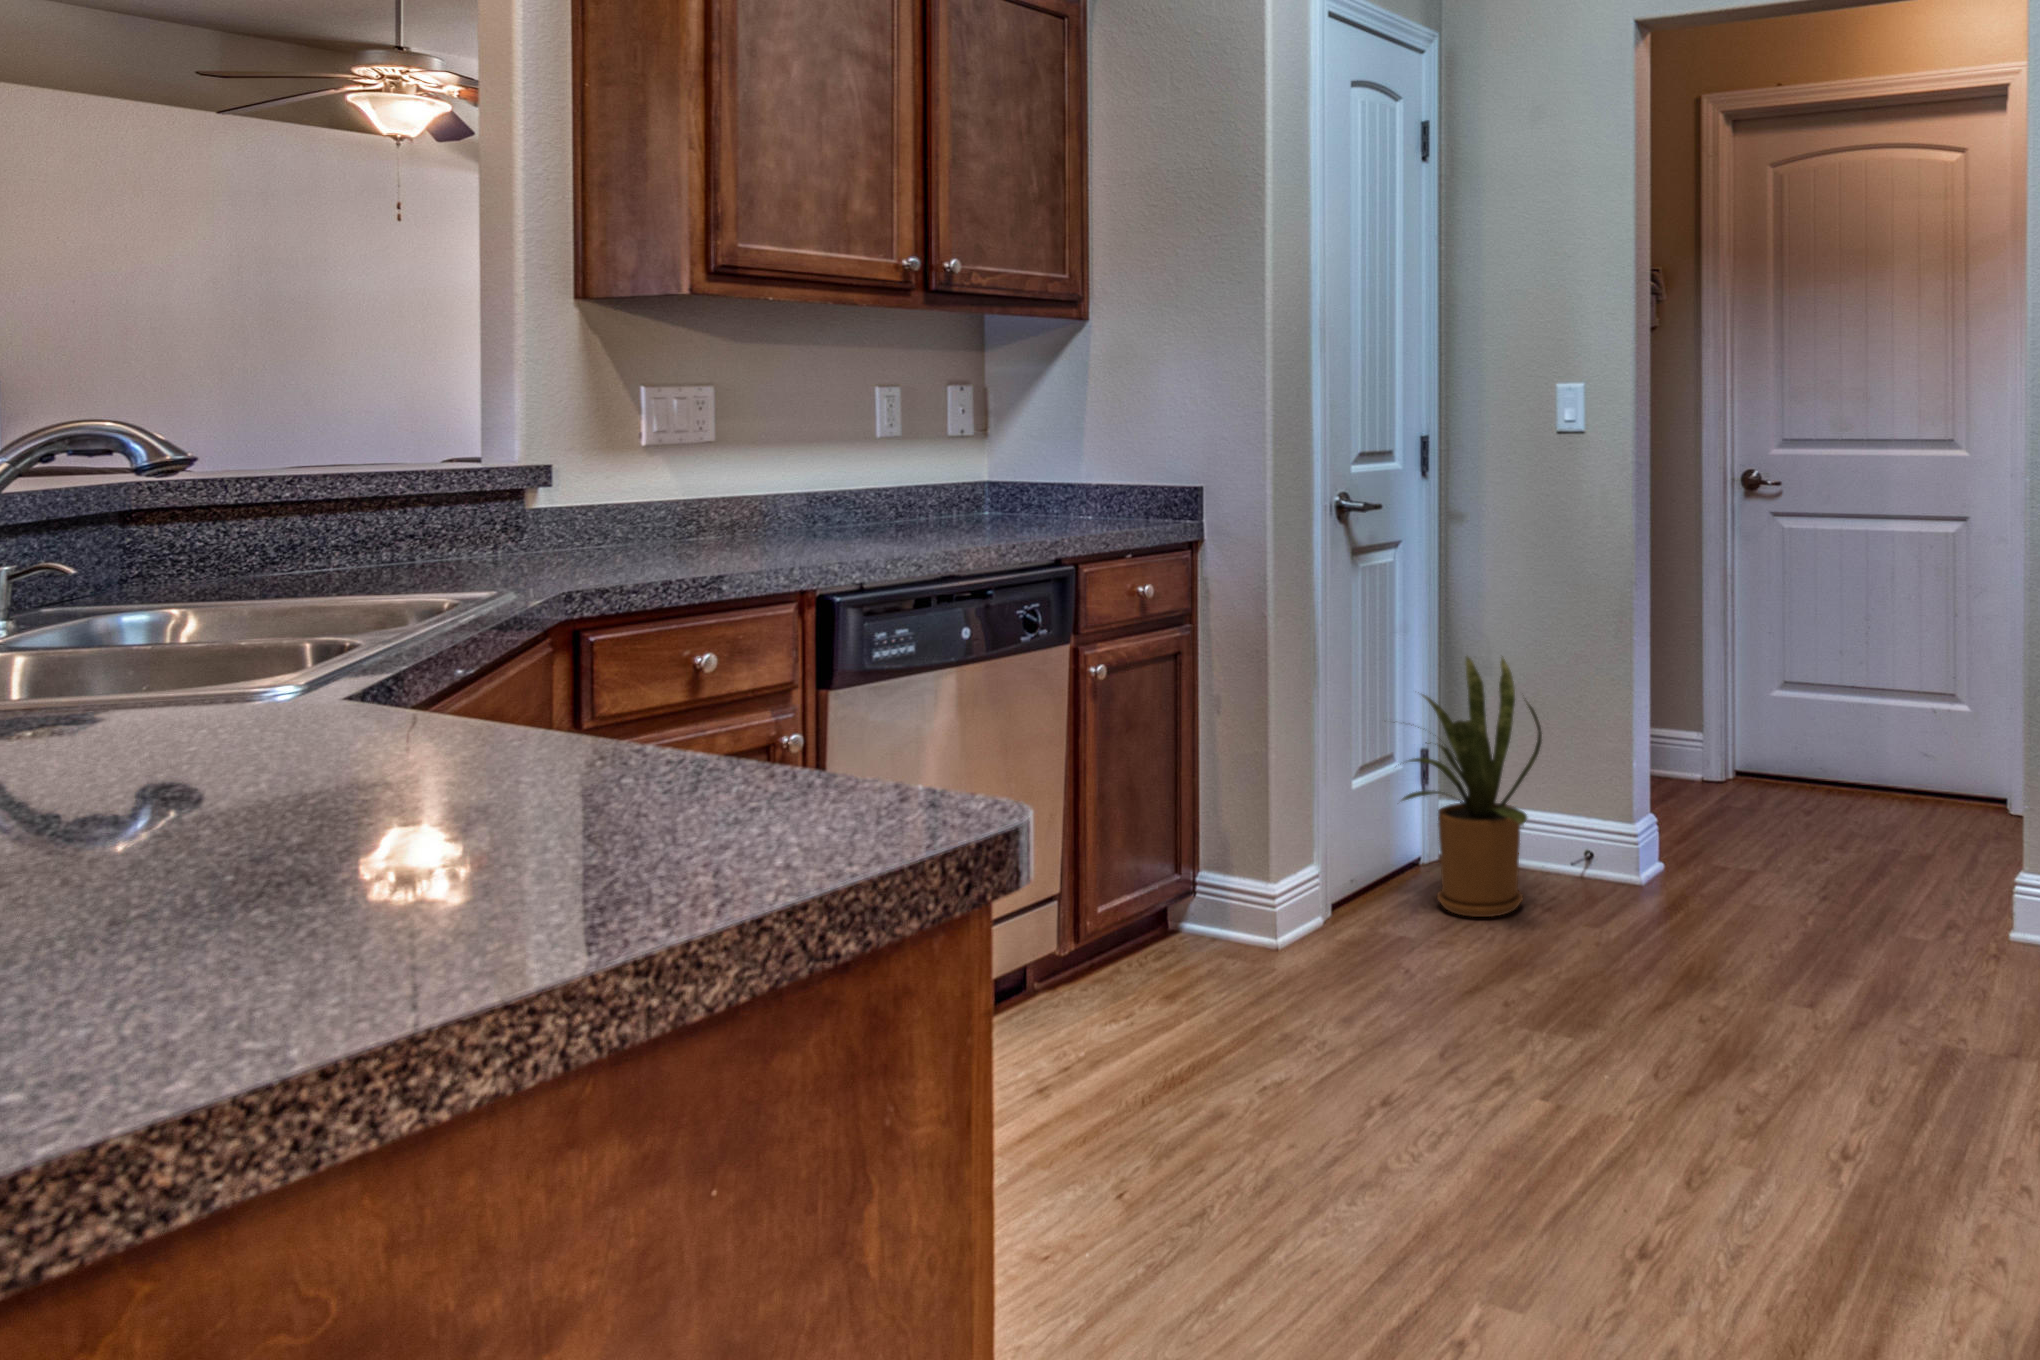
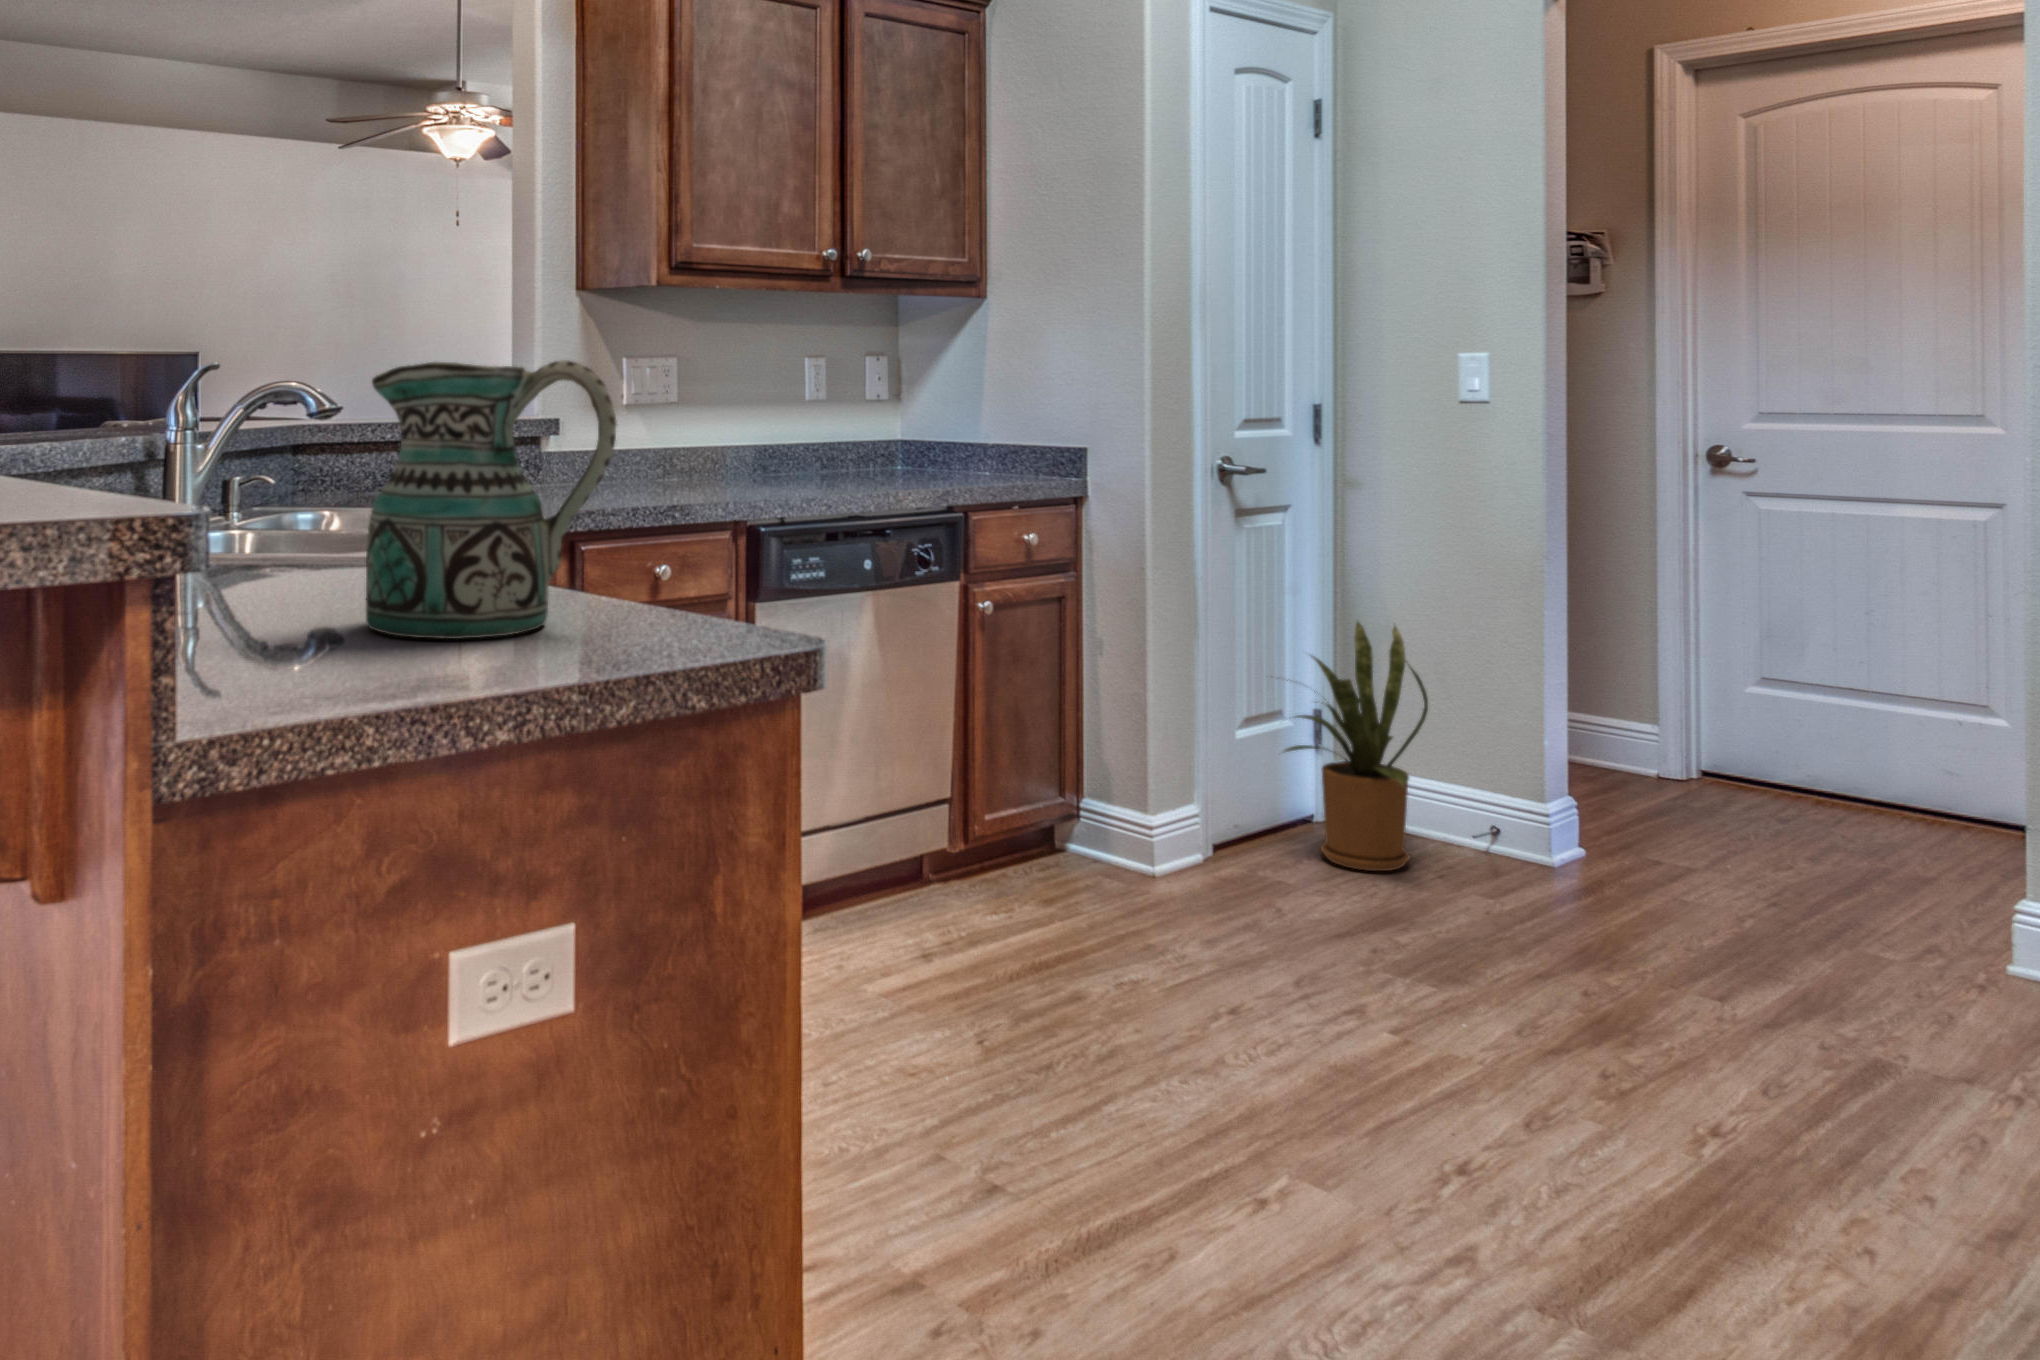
ceramic pitcher: none [198,375,686,870] -> present [366,360,617,639]

